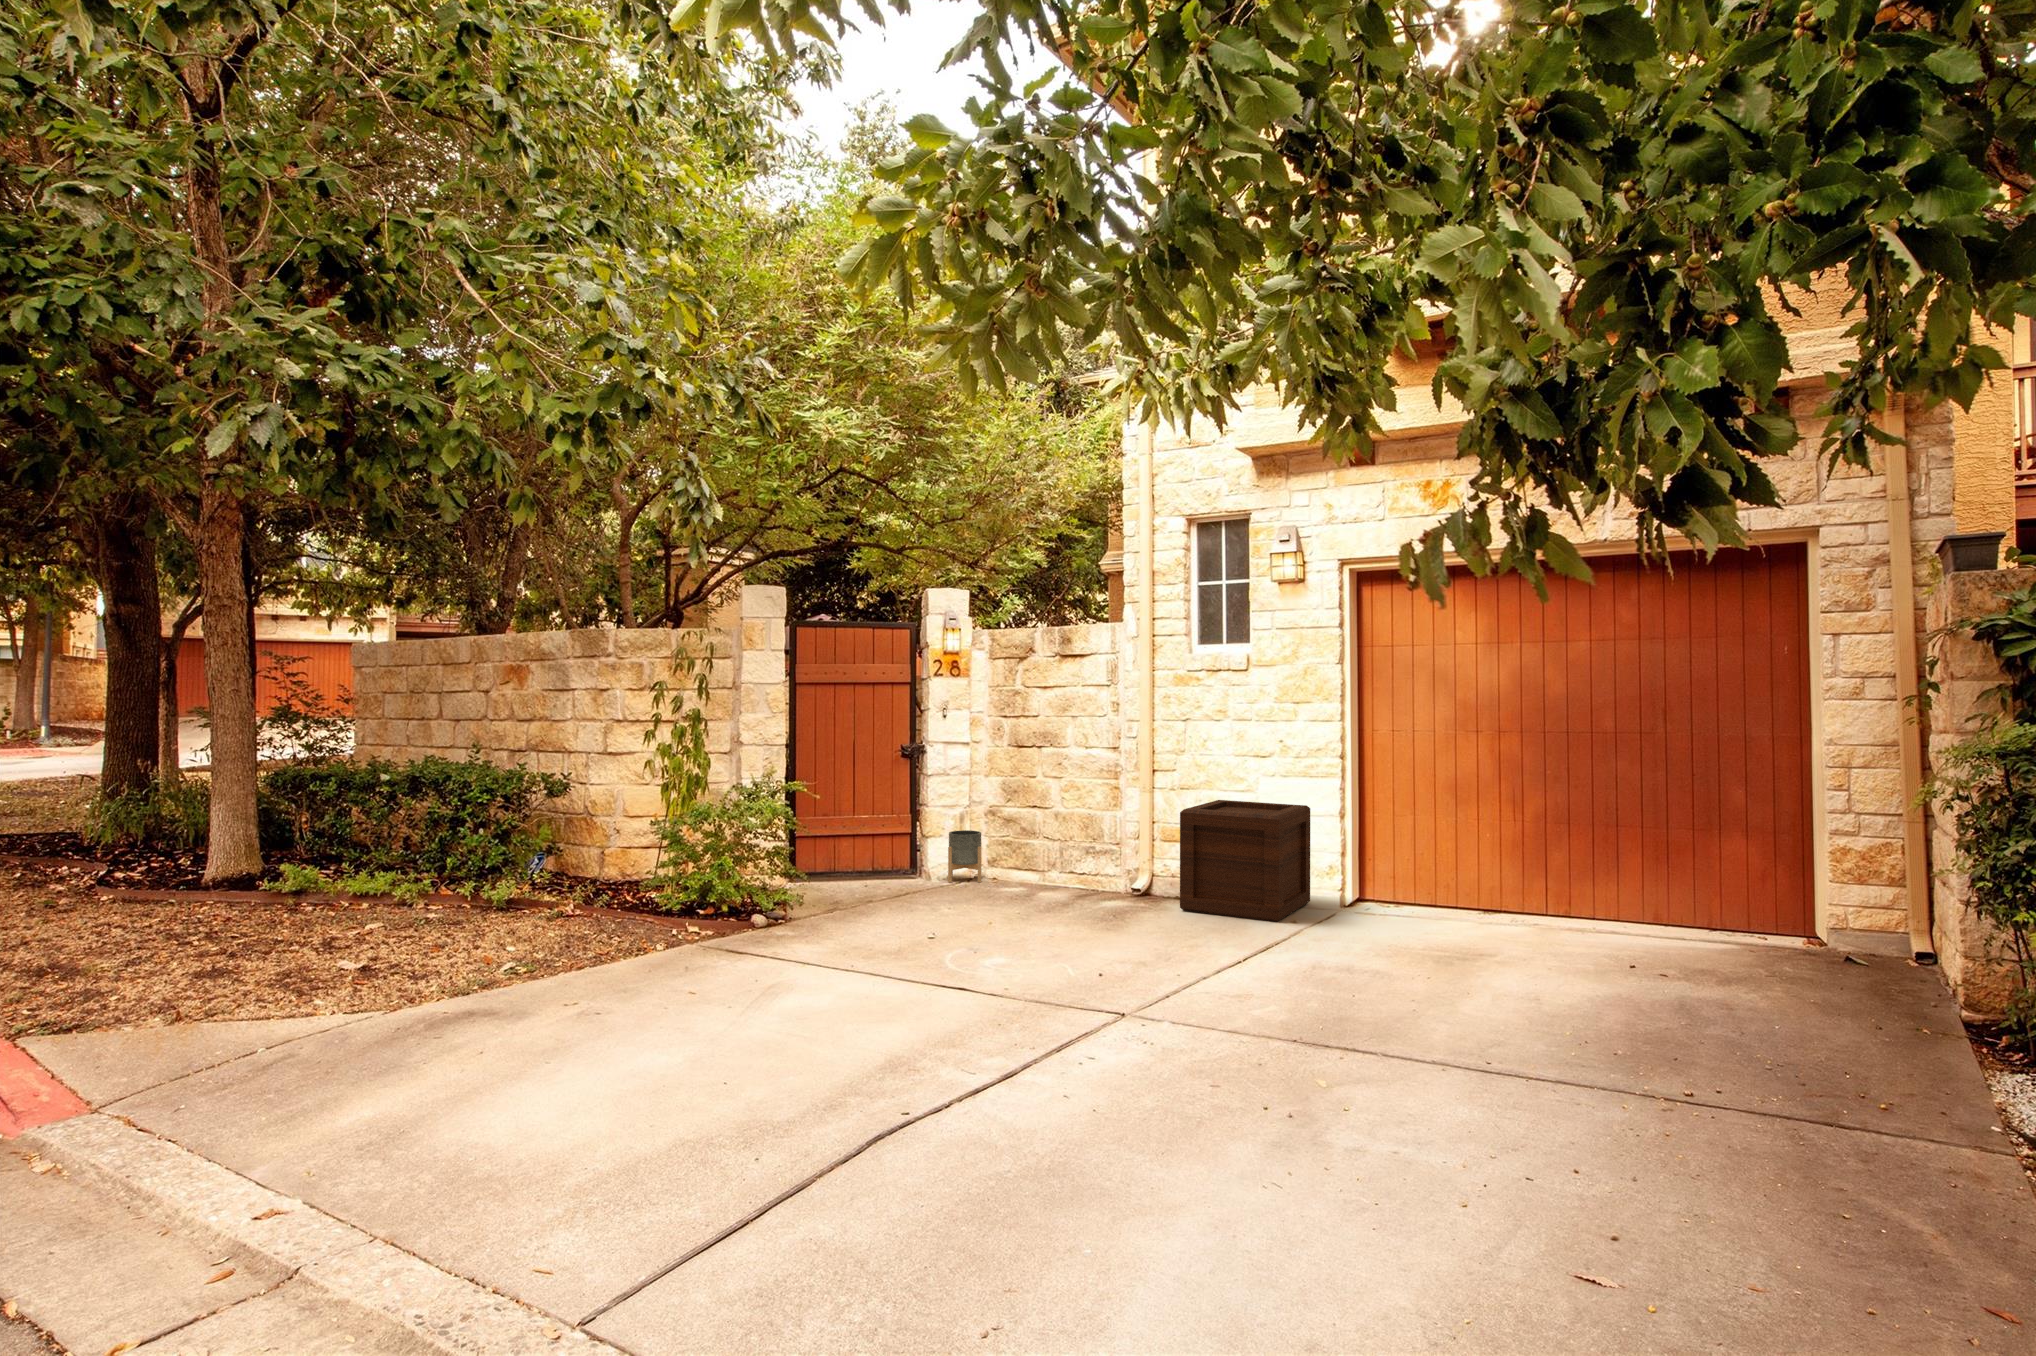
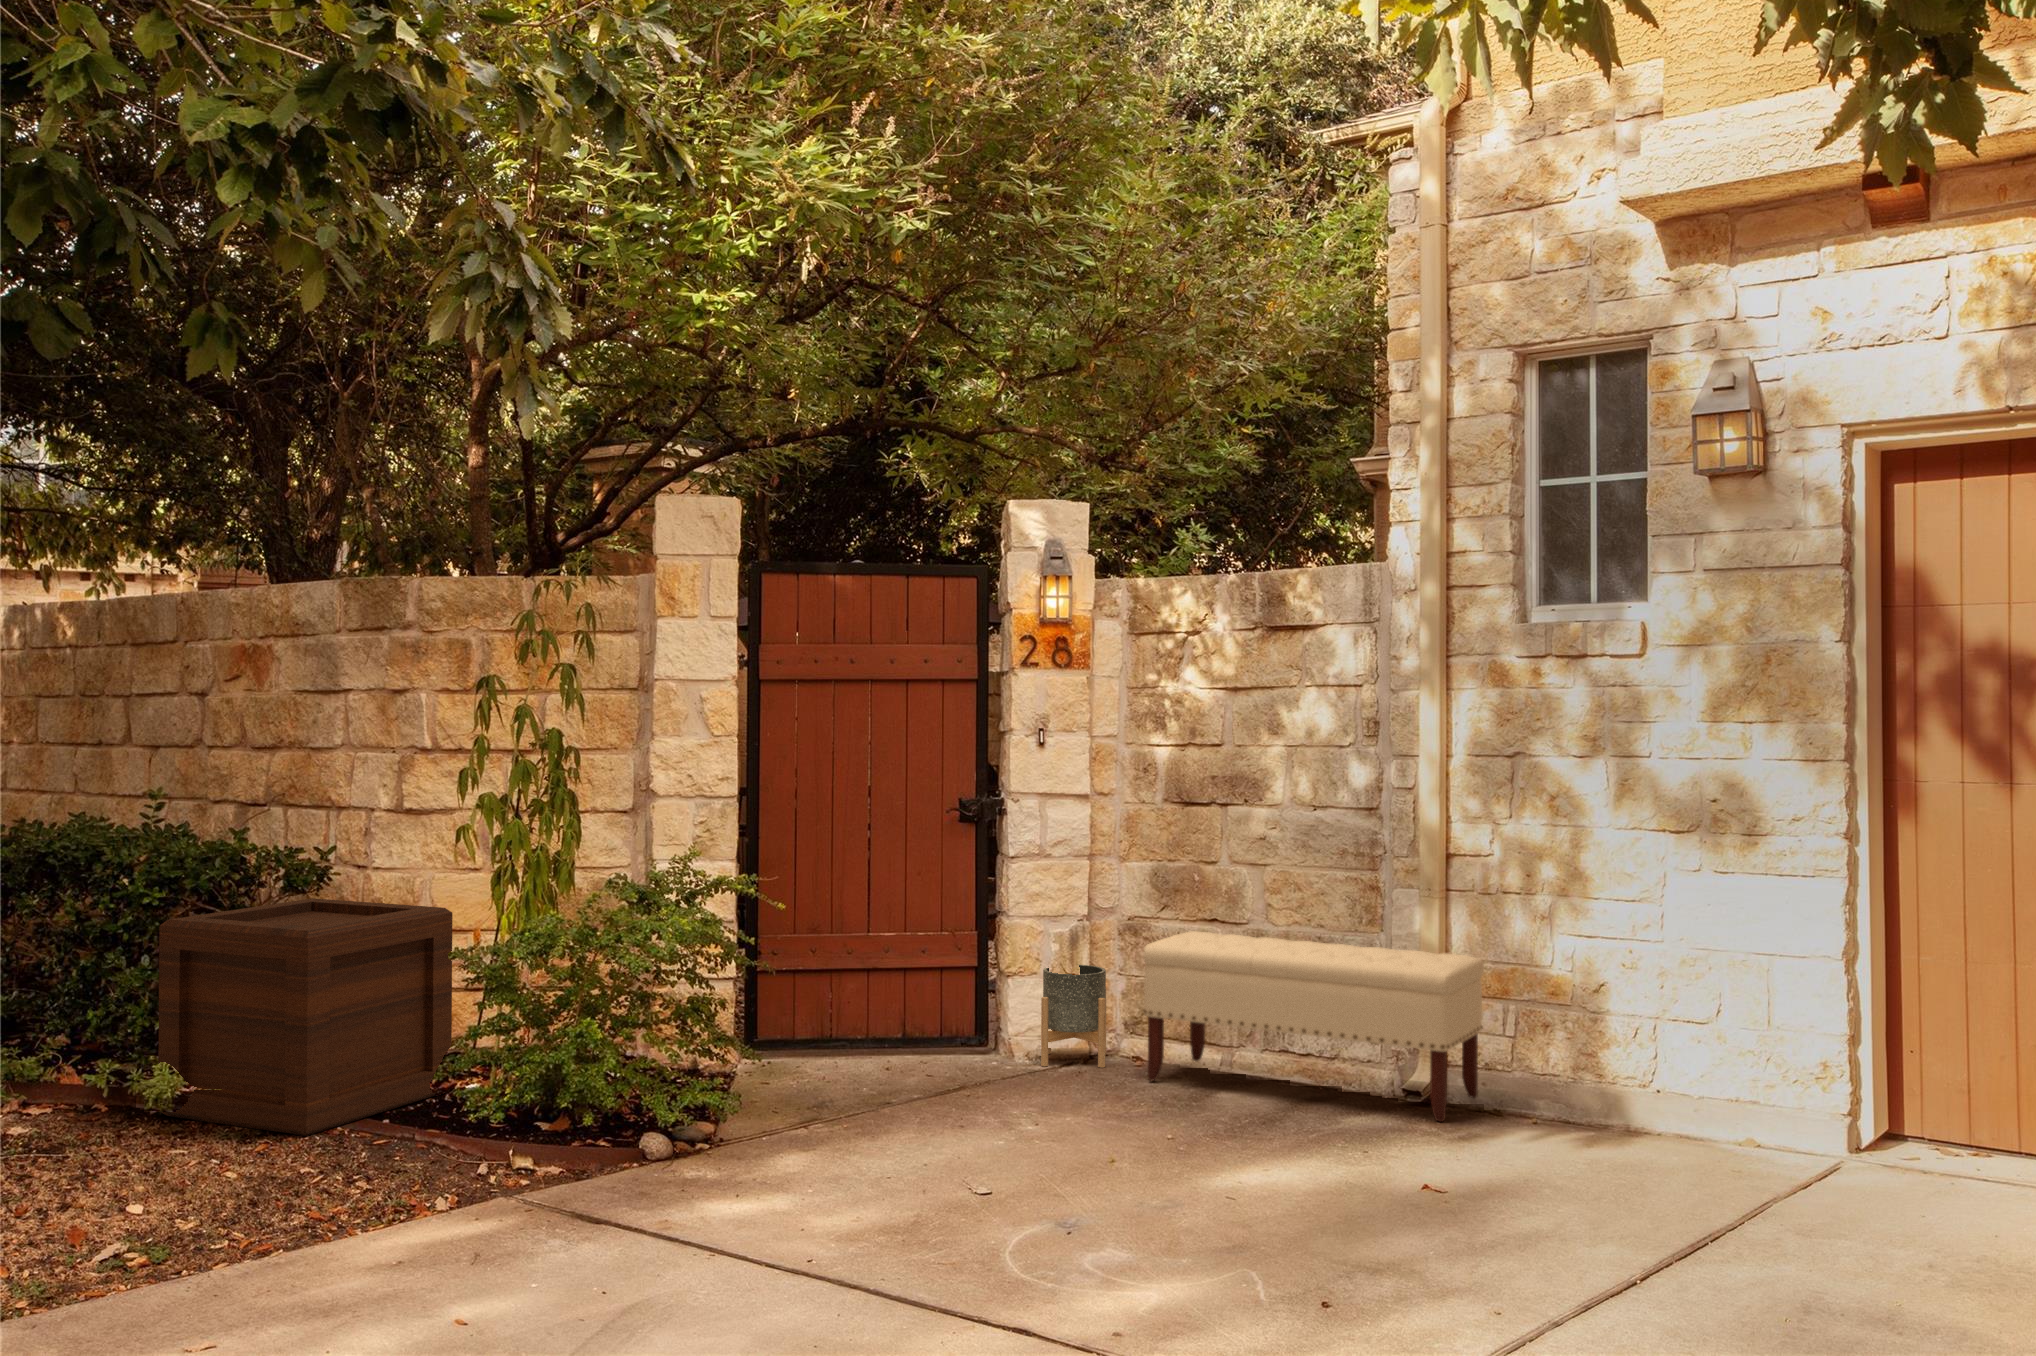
wooden crate: present [1180,800,1310,922] -> present [158,898,453,1136]
bench: none [1001,812,1171,901] -> present [1143,931,1484,1122]

